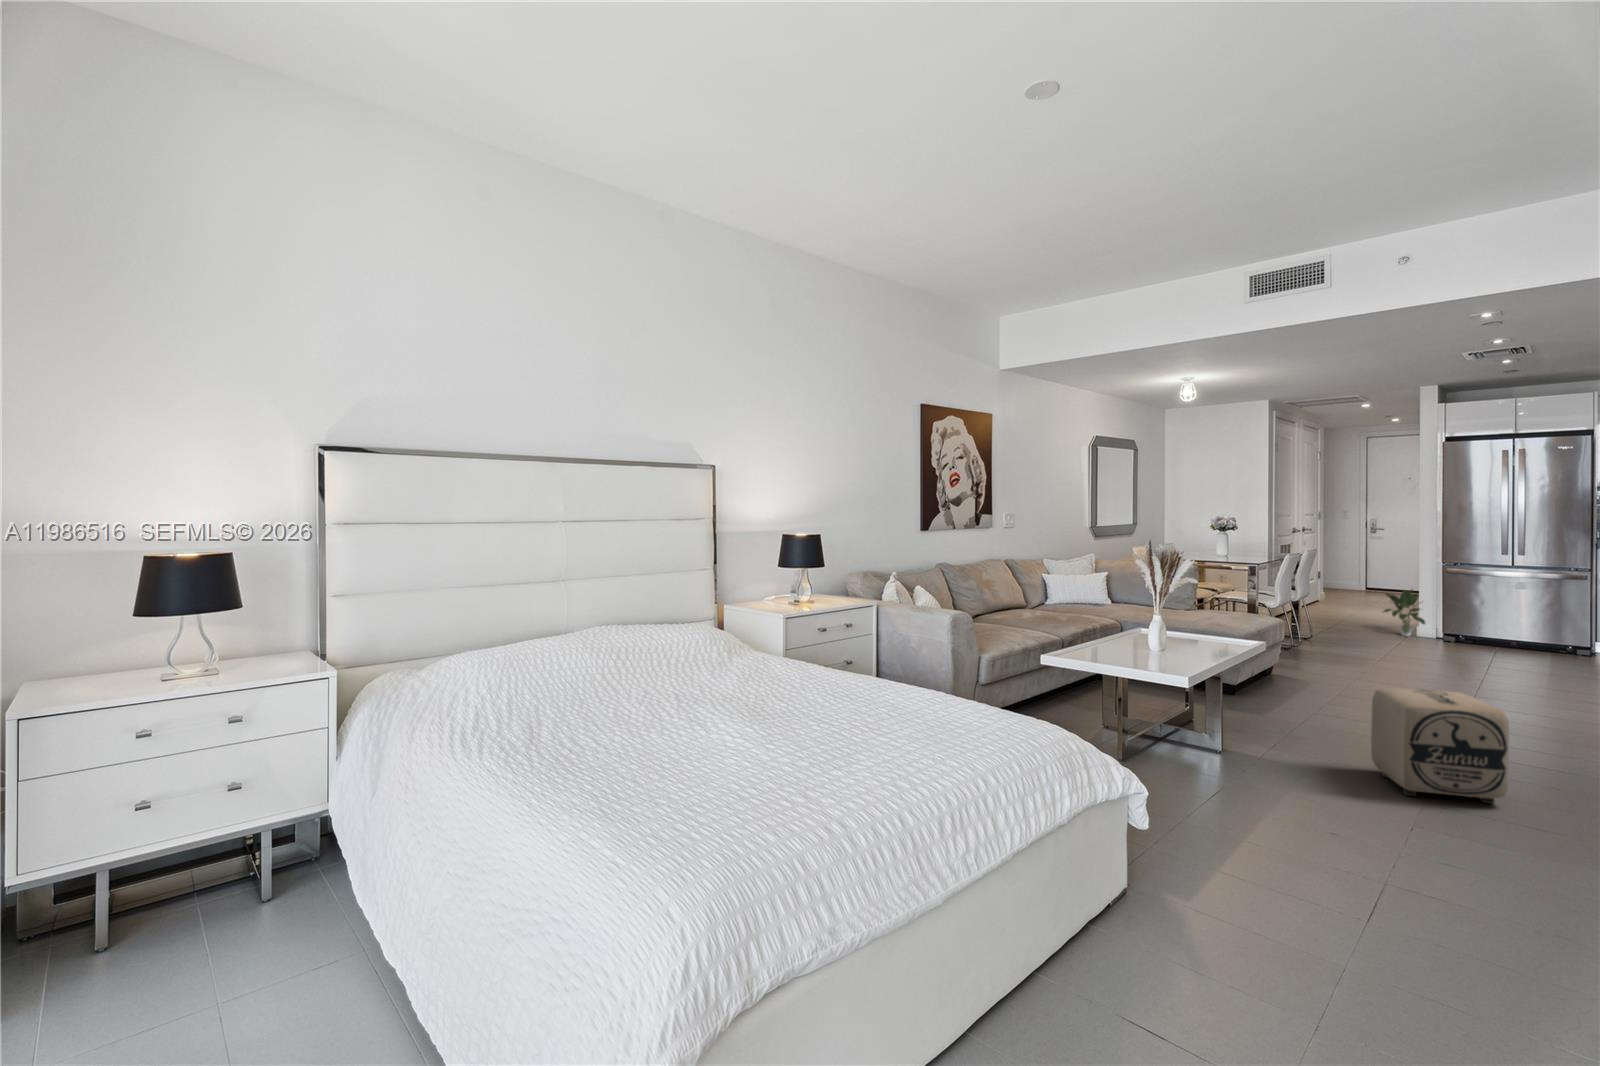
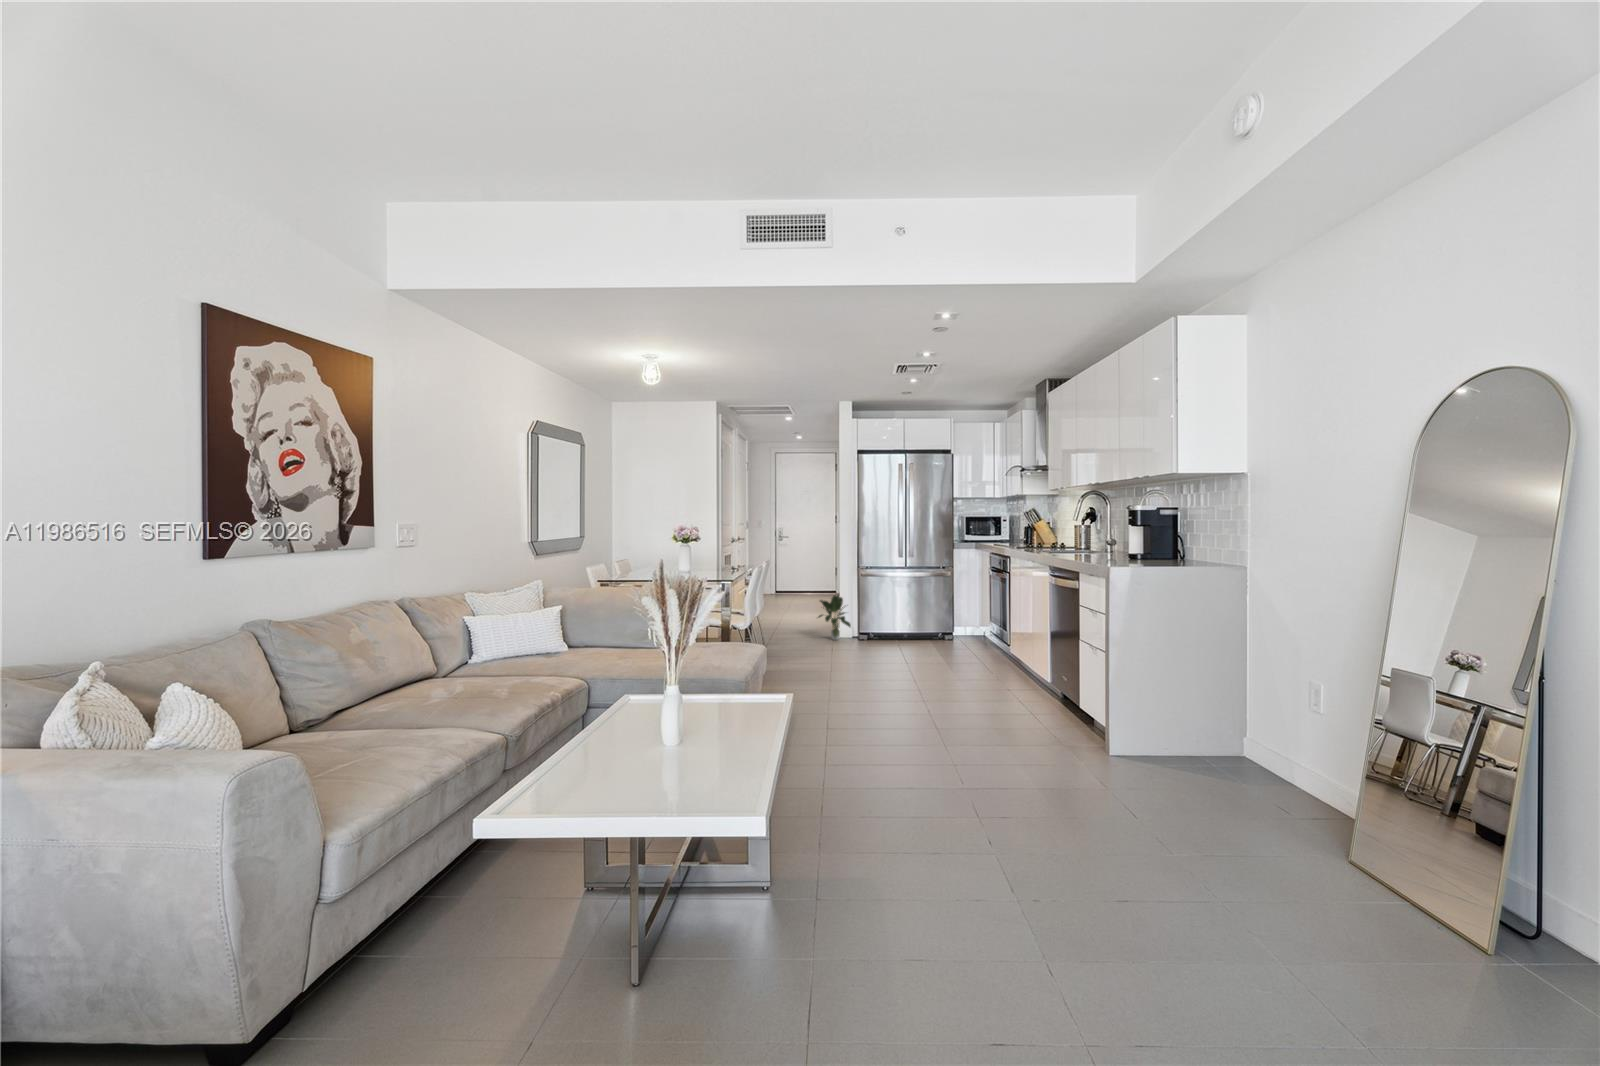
ottoman: present [1371,688,1509,804] -> none [957,749,1121,925]

